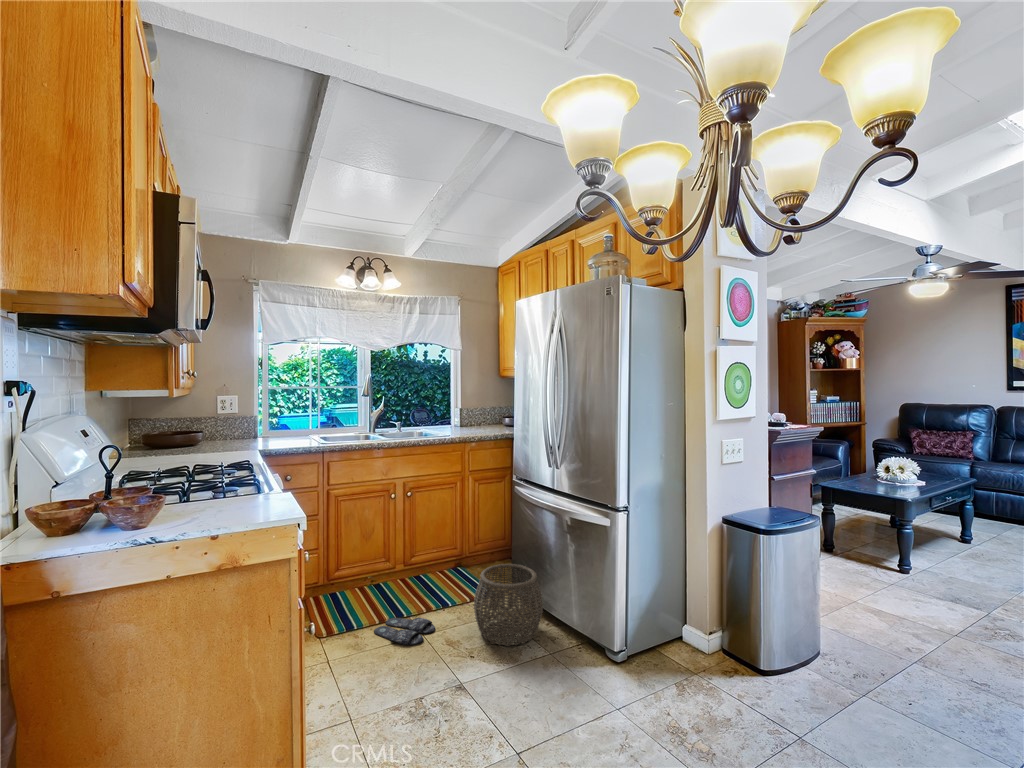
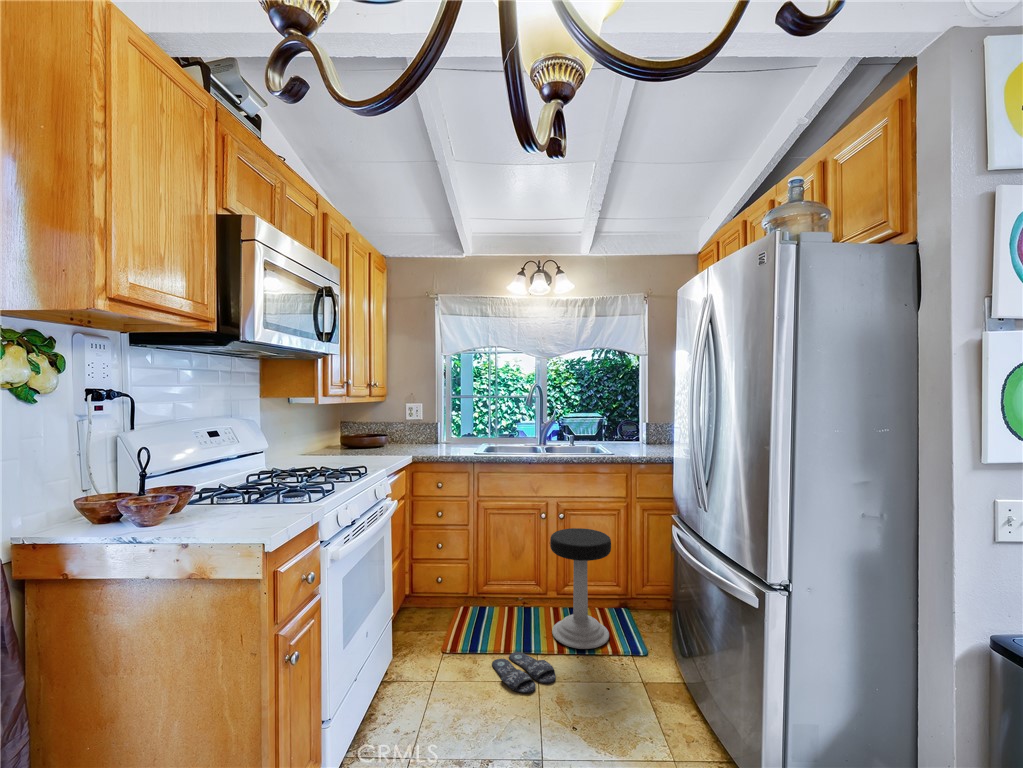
stool: none [409,503,462,604] -> present [550,528,611,649]
woven basket: present [474,564,543,646] -> none [593,621,687,740]

